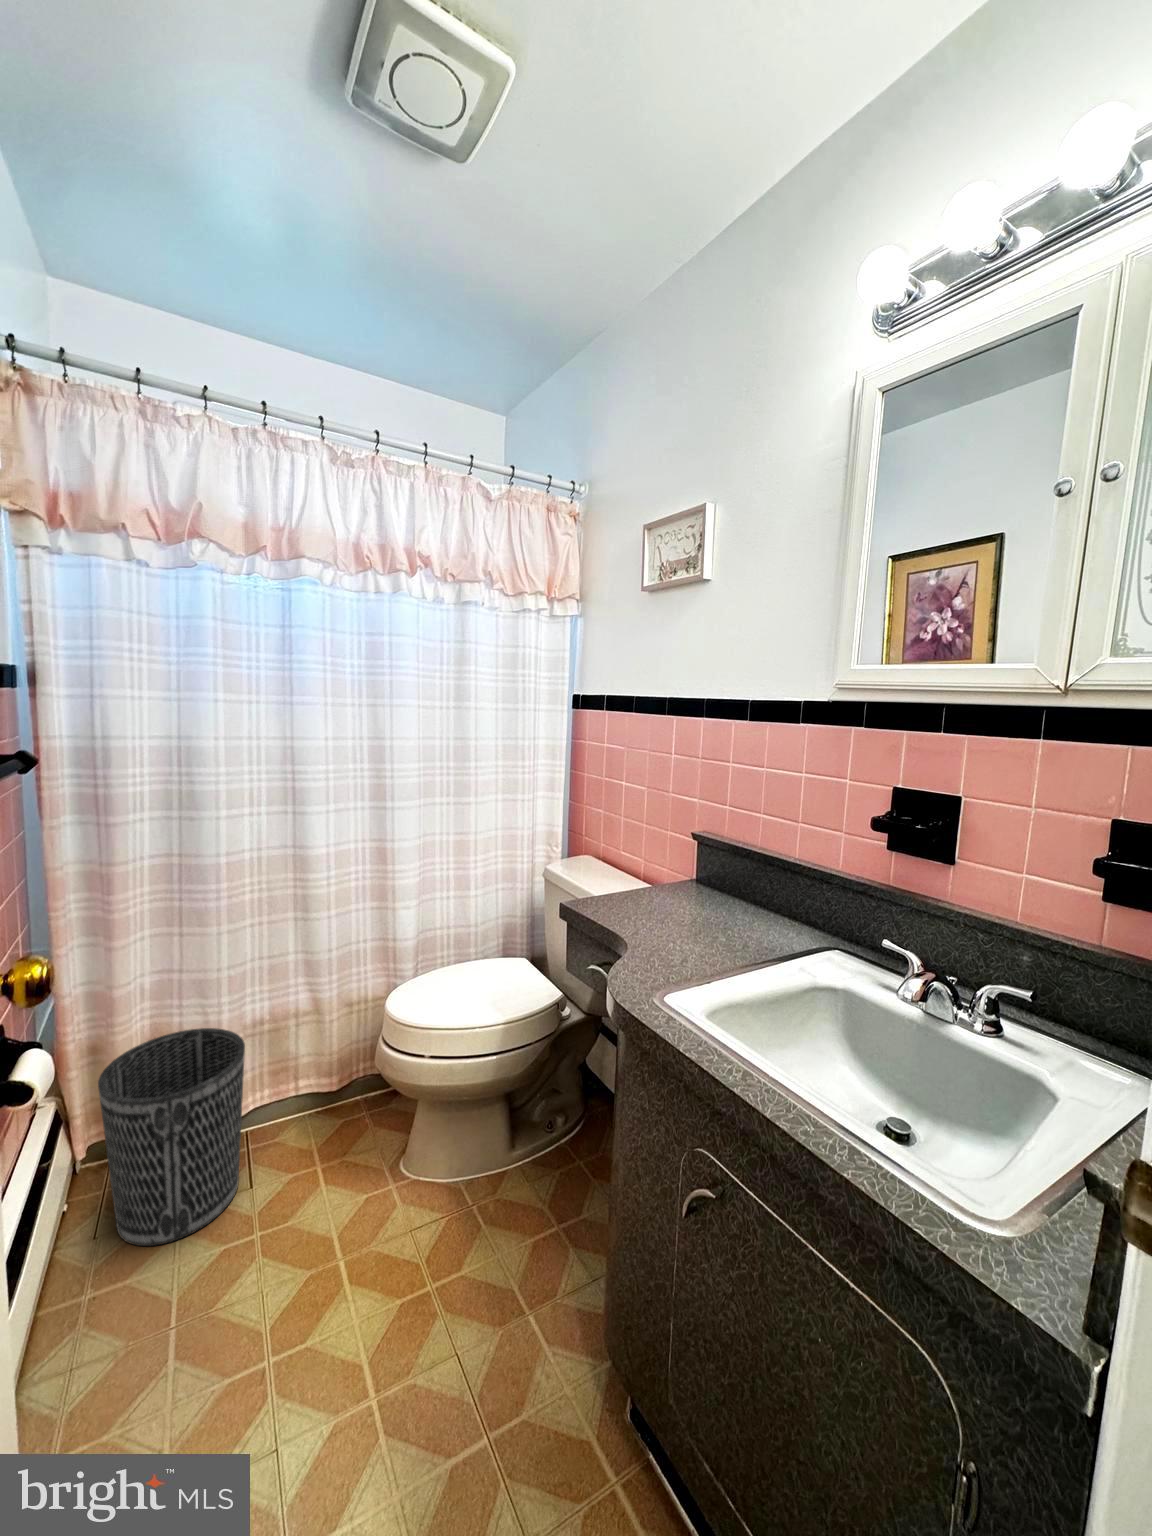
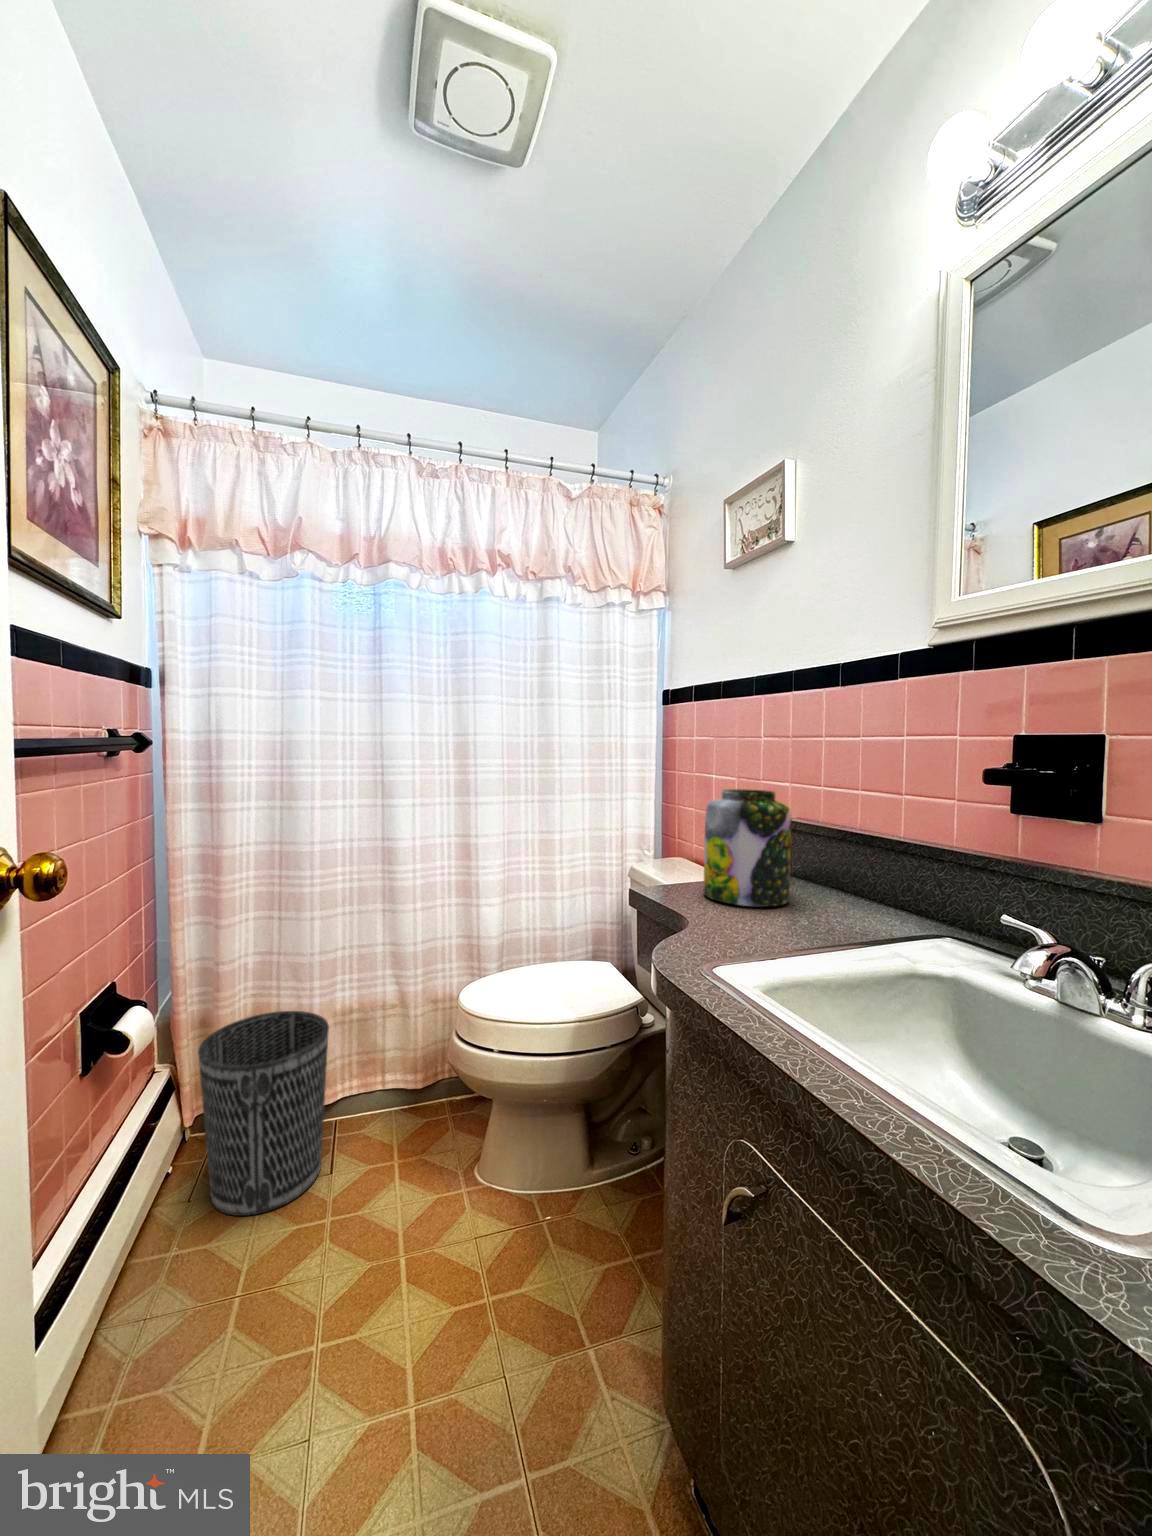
jar: none [633,816,711,924] -> present [704,789,792,907]

